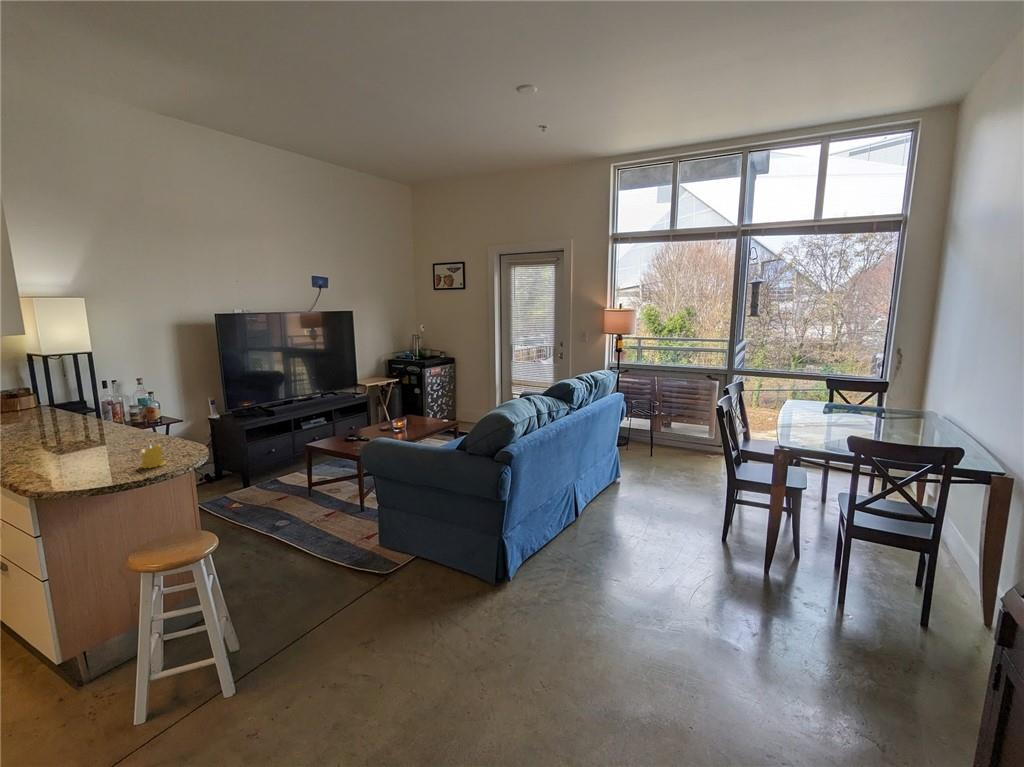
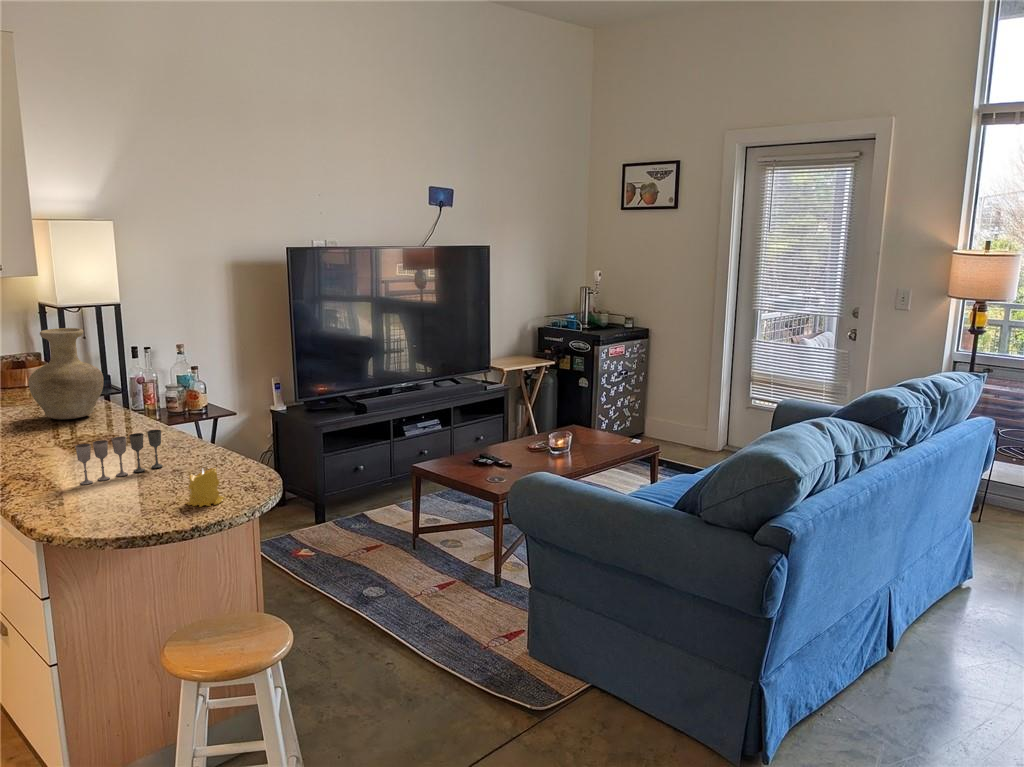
vase: none [18,366,79,428] -> present [29,328,103,419]
wine glass: none [55,425,124,464] -> present [75,430,163,485]

